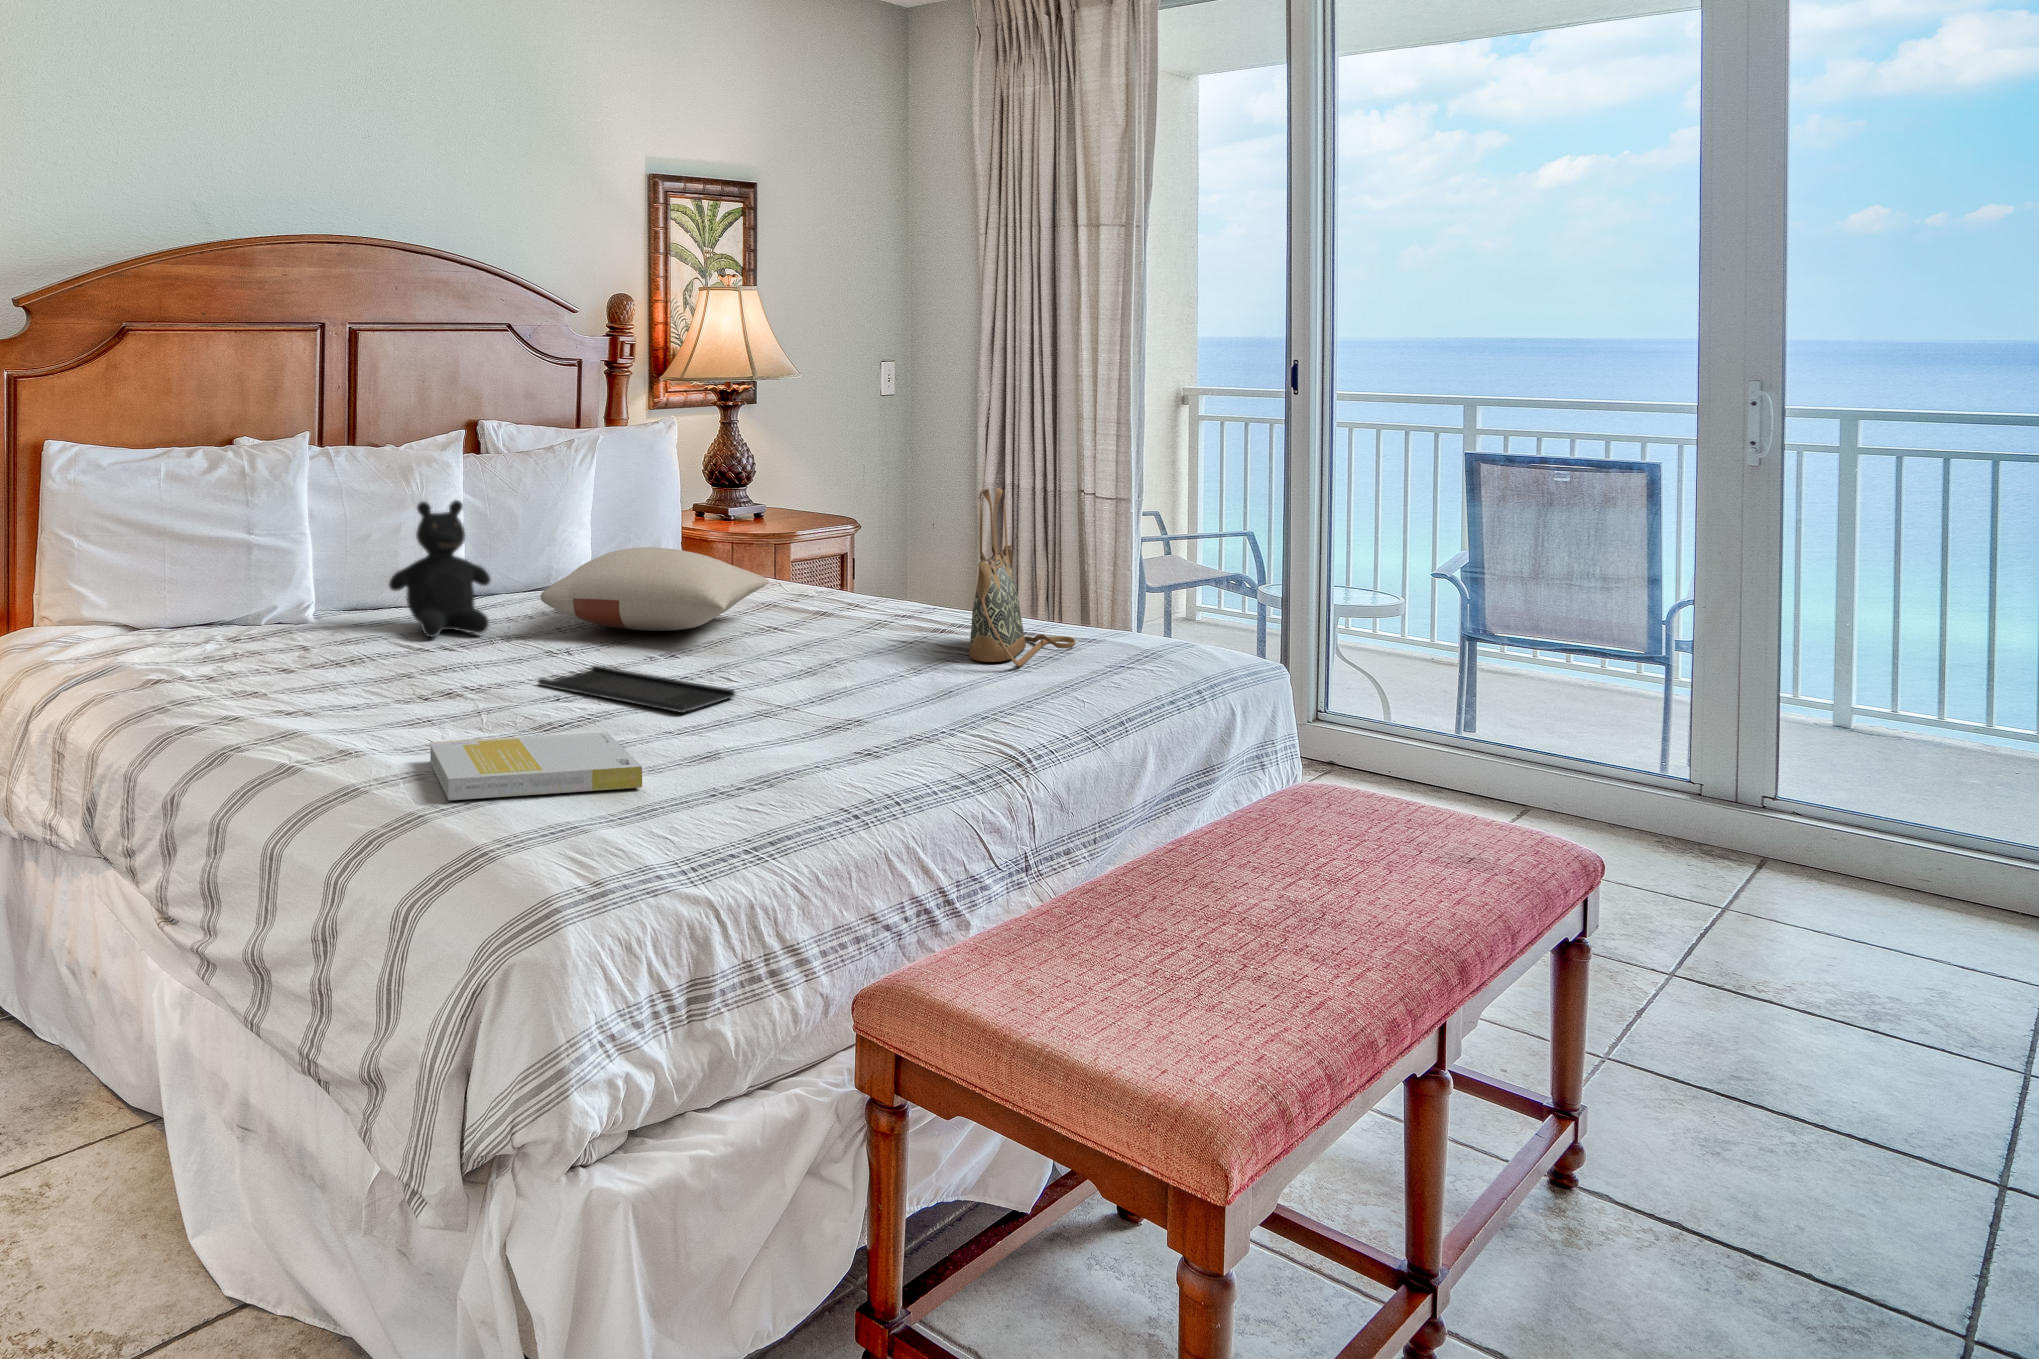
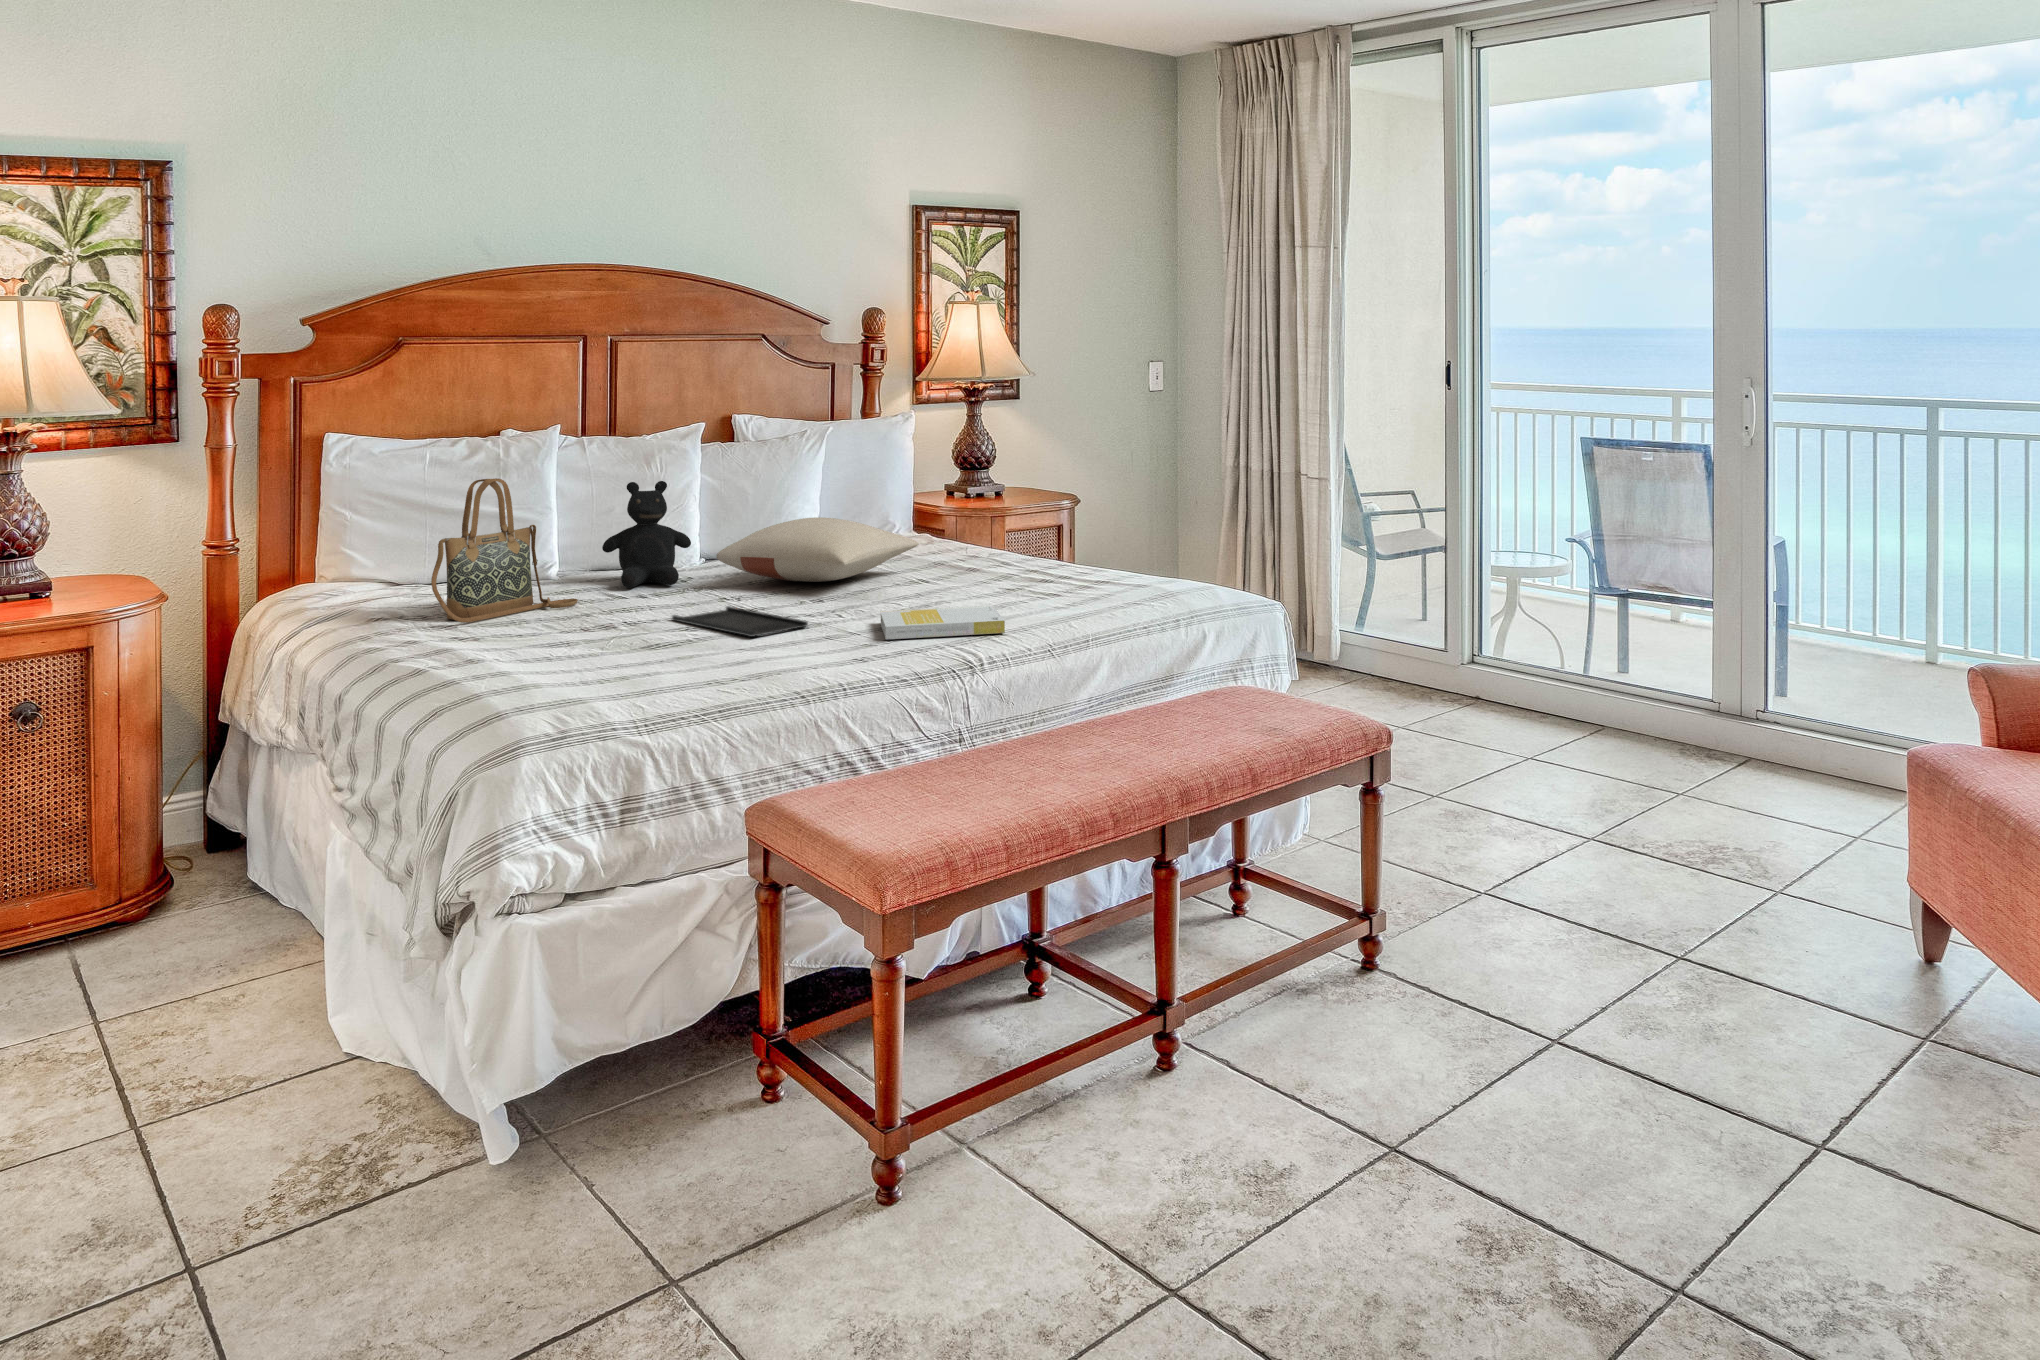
handbag: present [969,488,1076,666] -> present [431,478,578,623]
book: present [430,732,642,800] -> present [880,606,1005,640]

